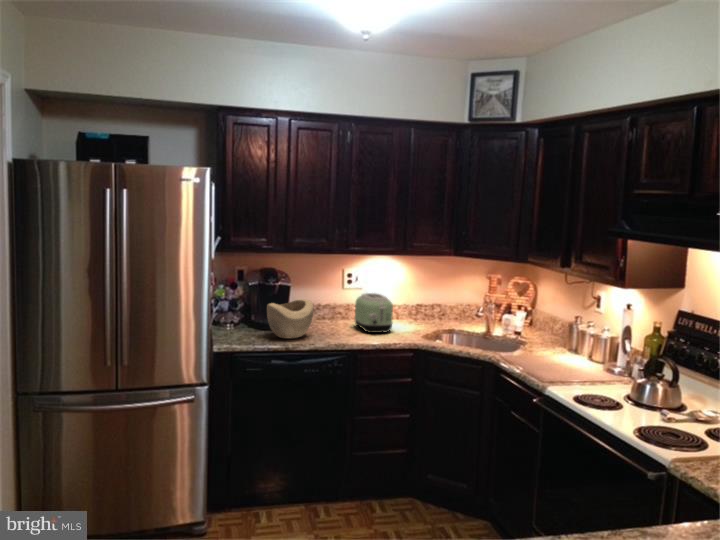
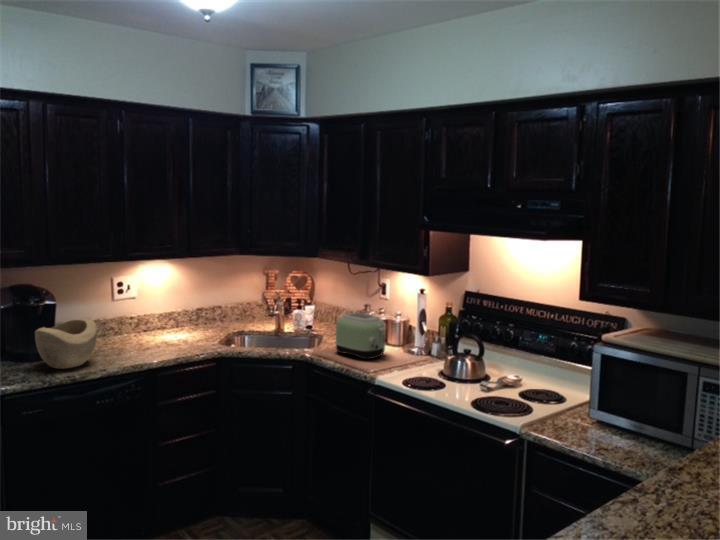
toaster: present [354,293,393,333] -> present [335,313,386,360]

